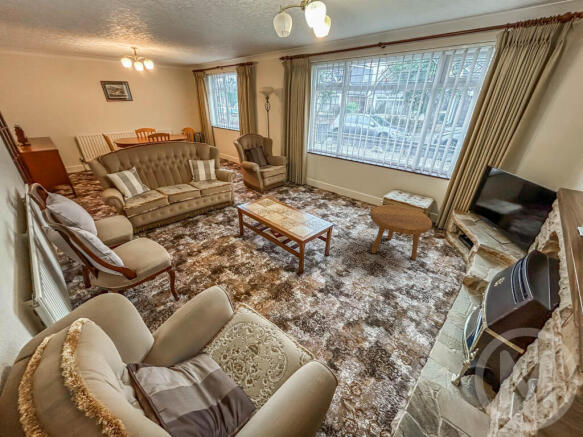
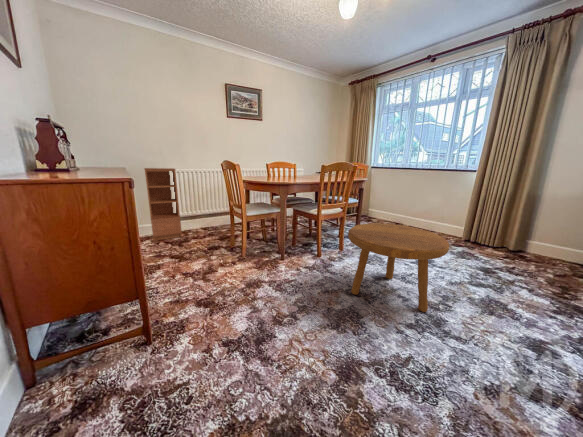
bookcase: none [181,157,220,223] -> present [144,168,182,241]

